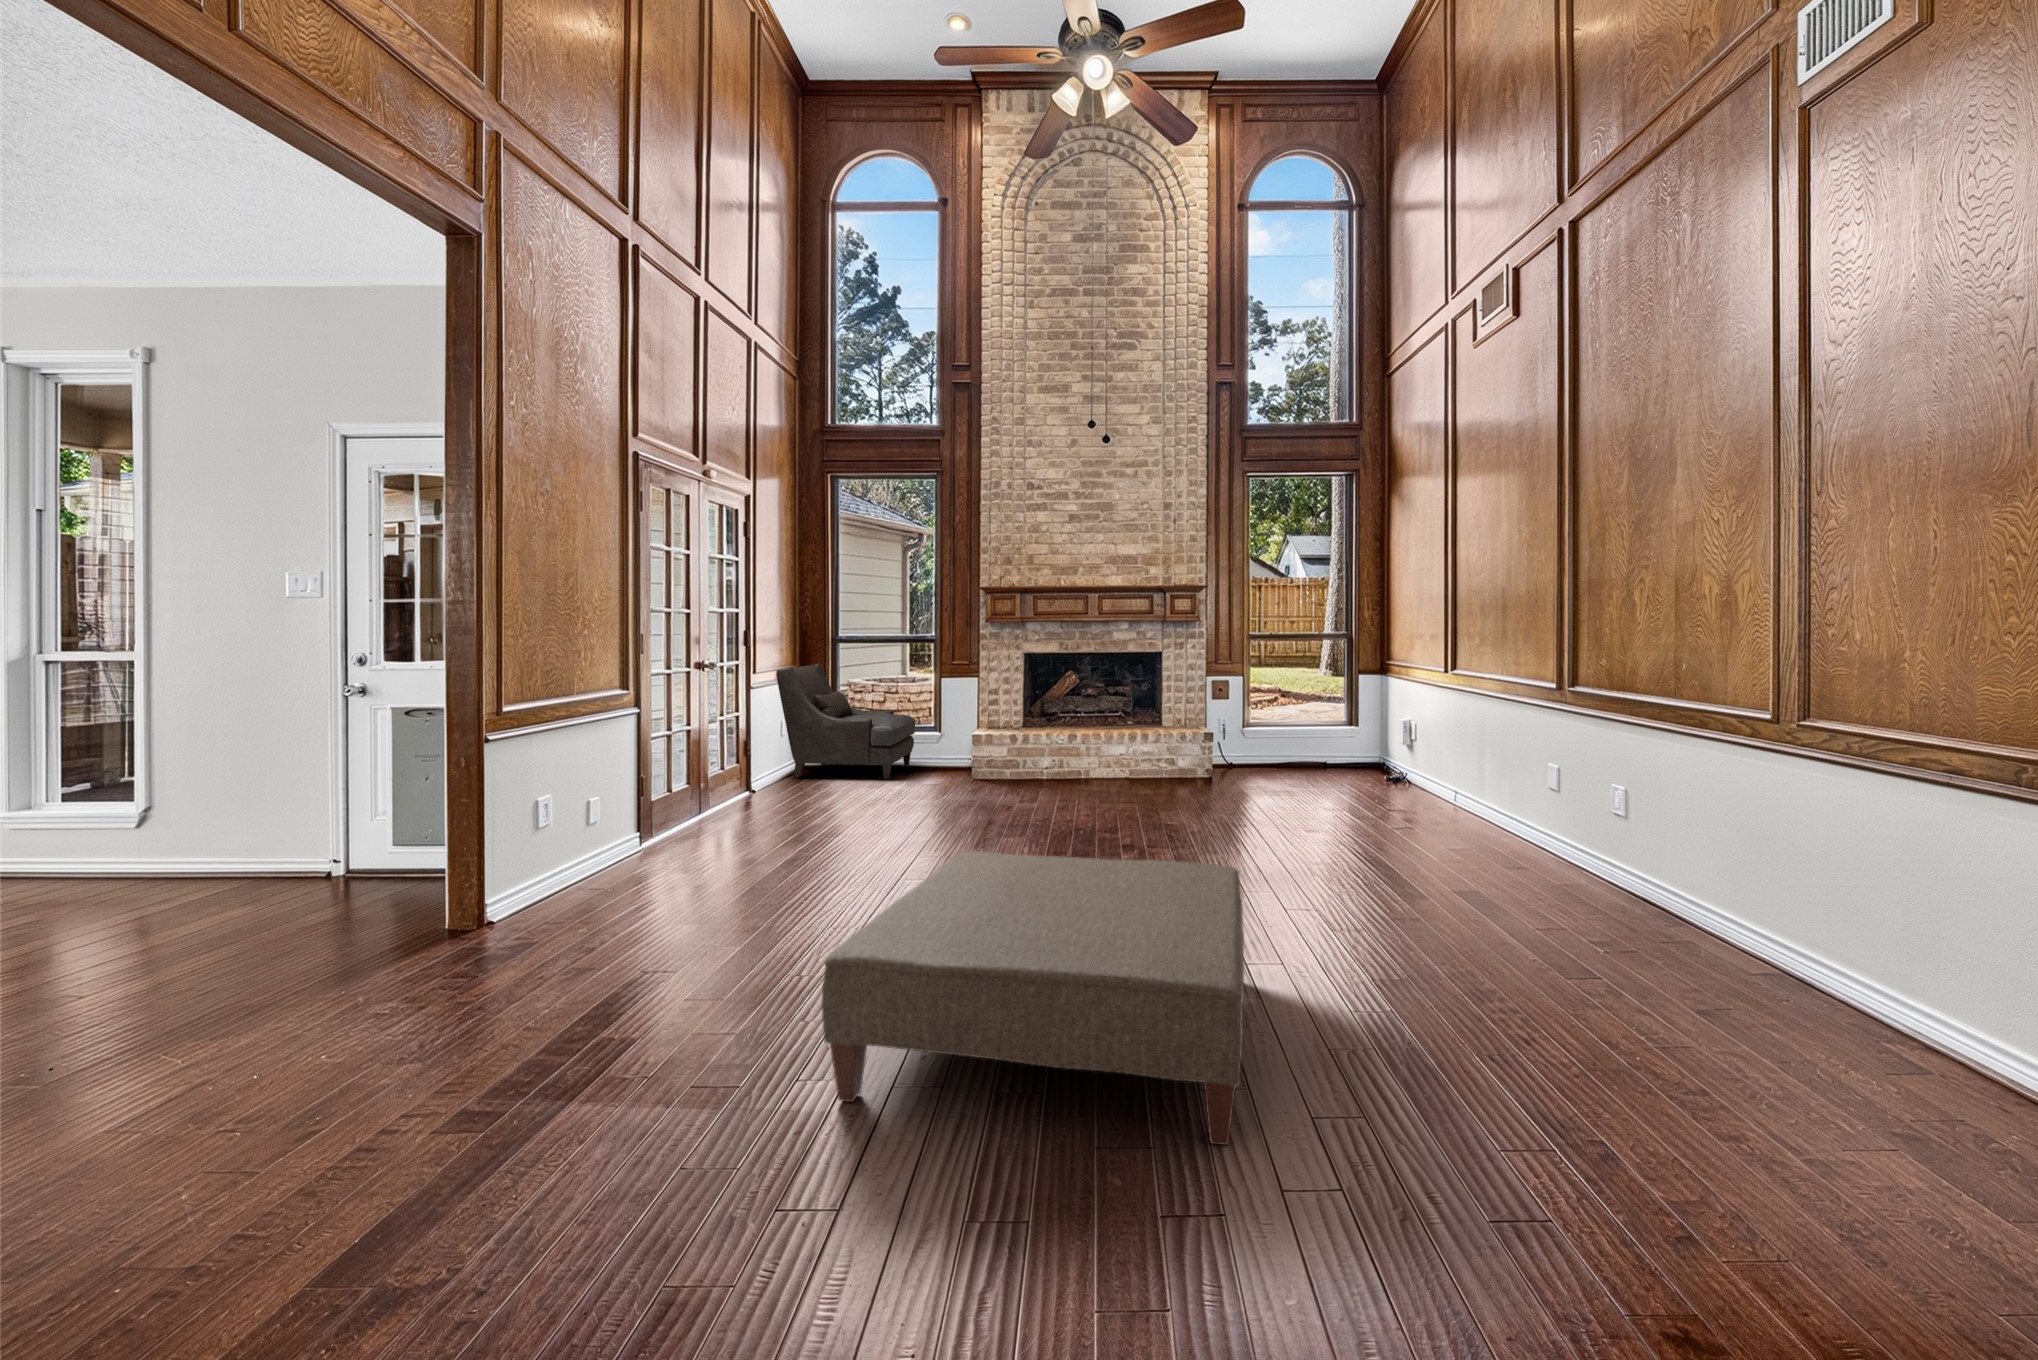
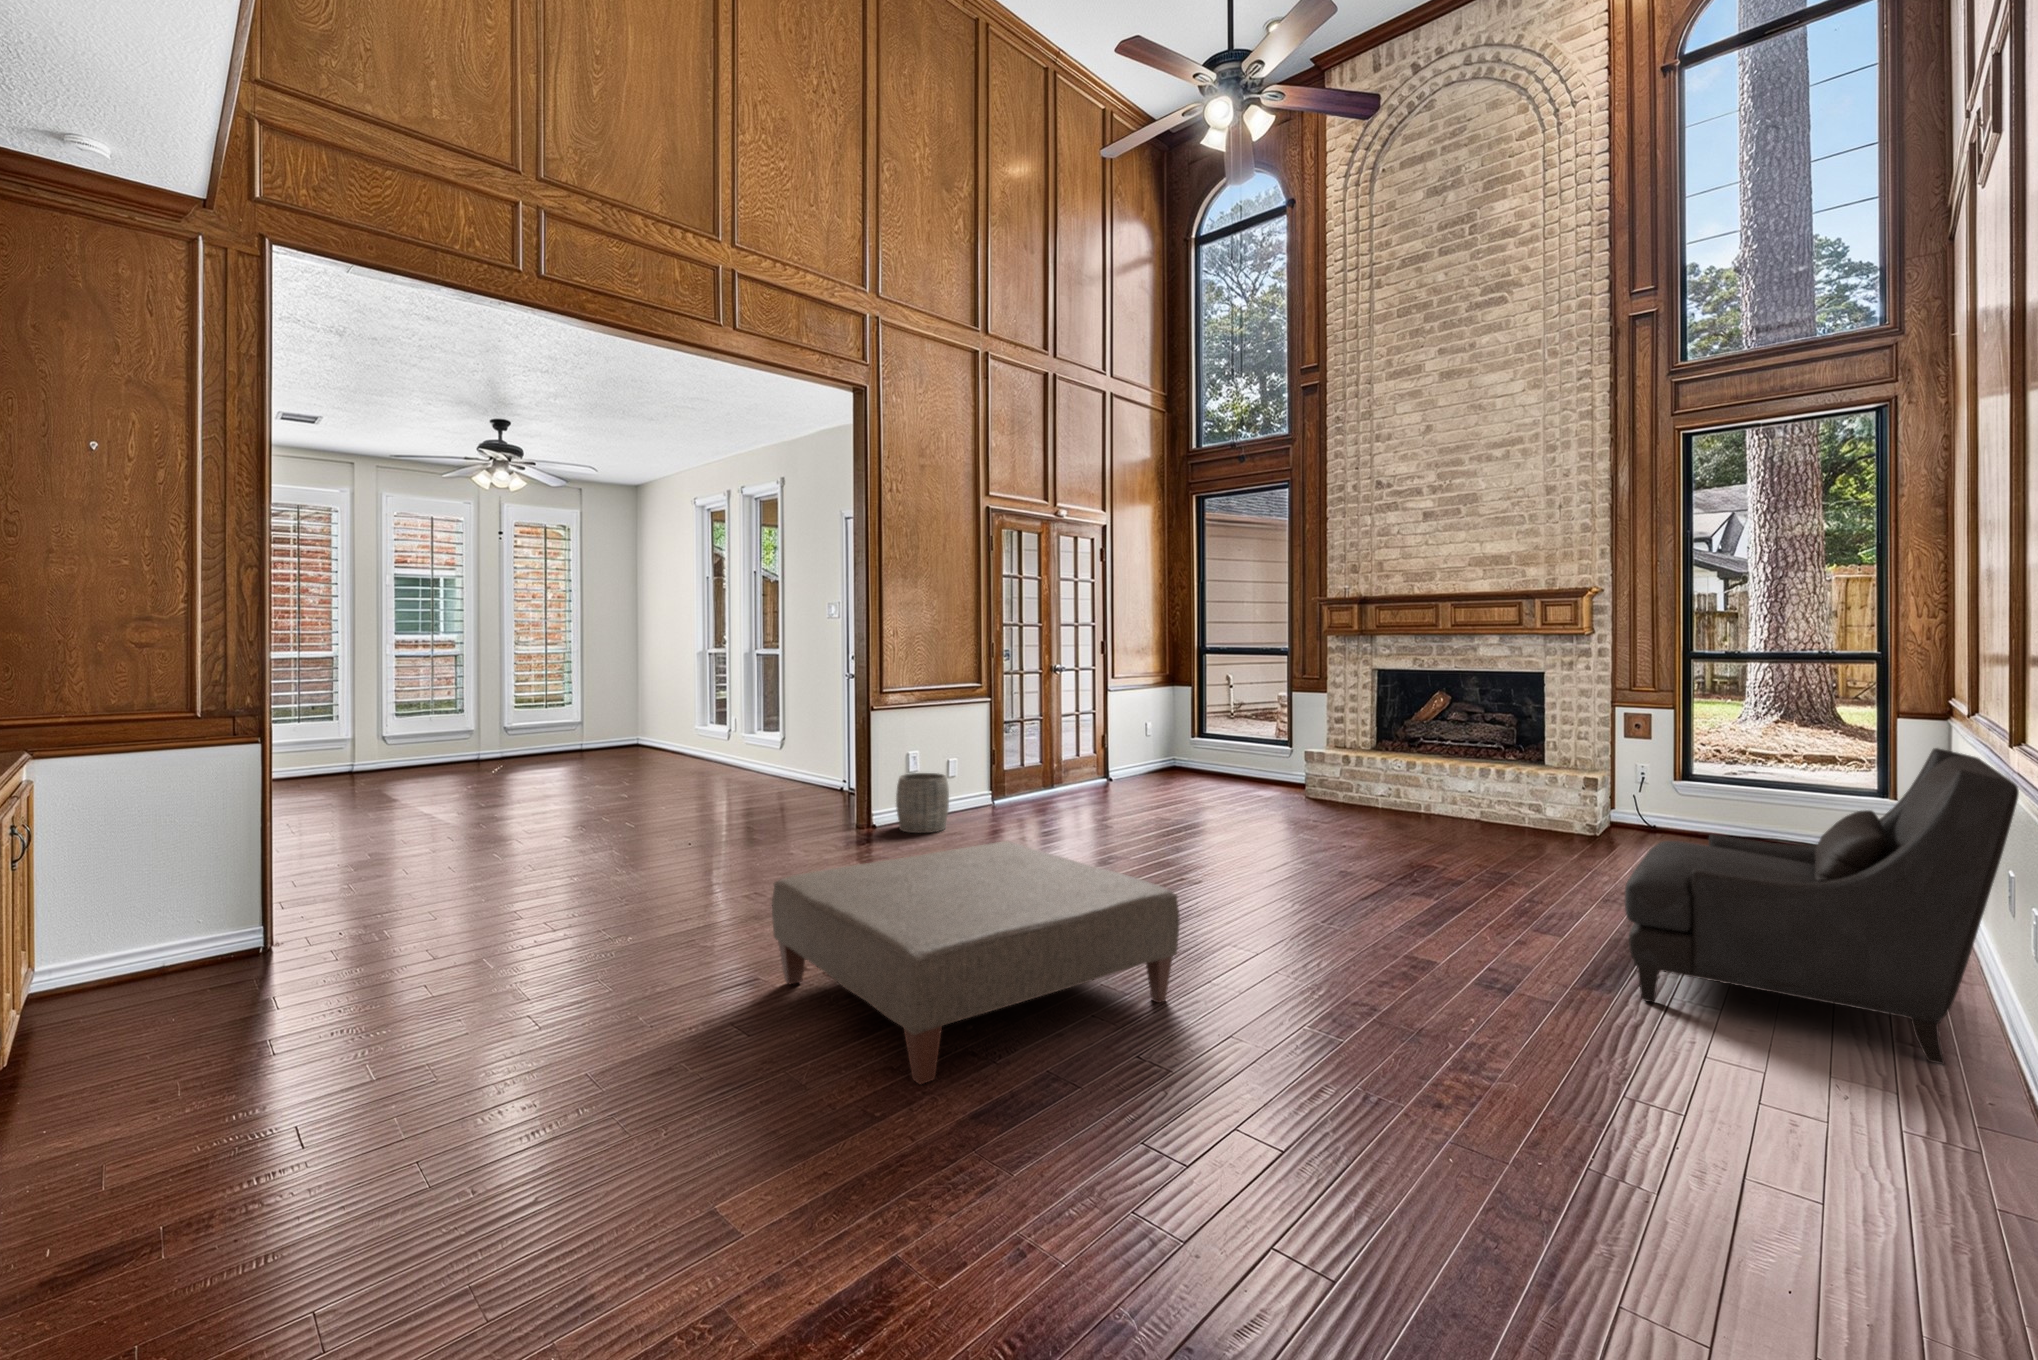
armchair: present [776,664,915,780] -> present [1625,748,2019,1065]
woven basket: none [584,792,662,875] -> present [896,773,949,833]

